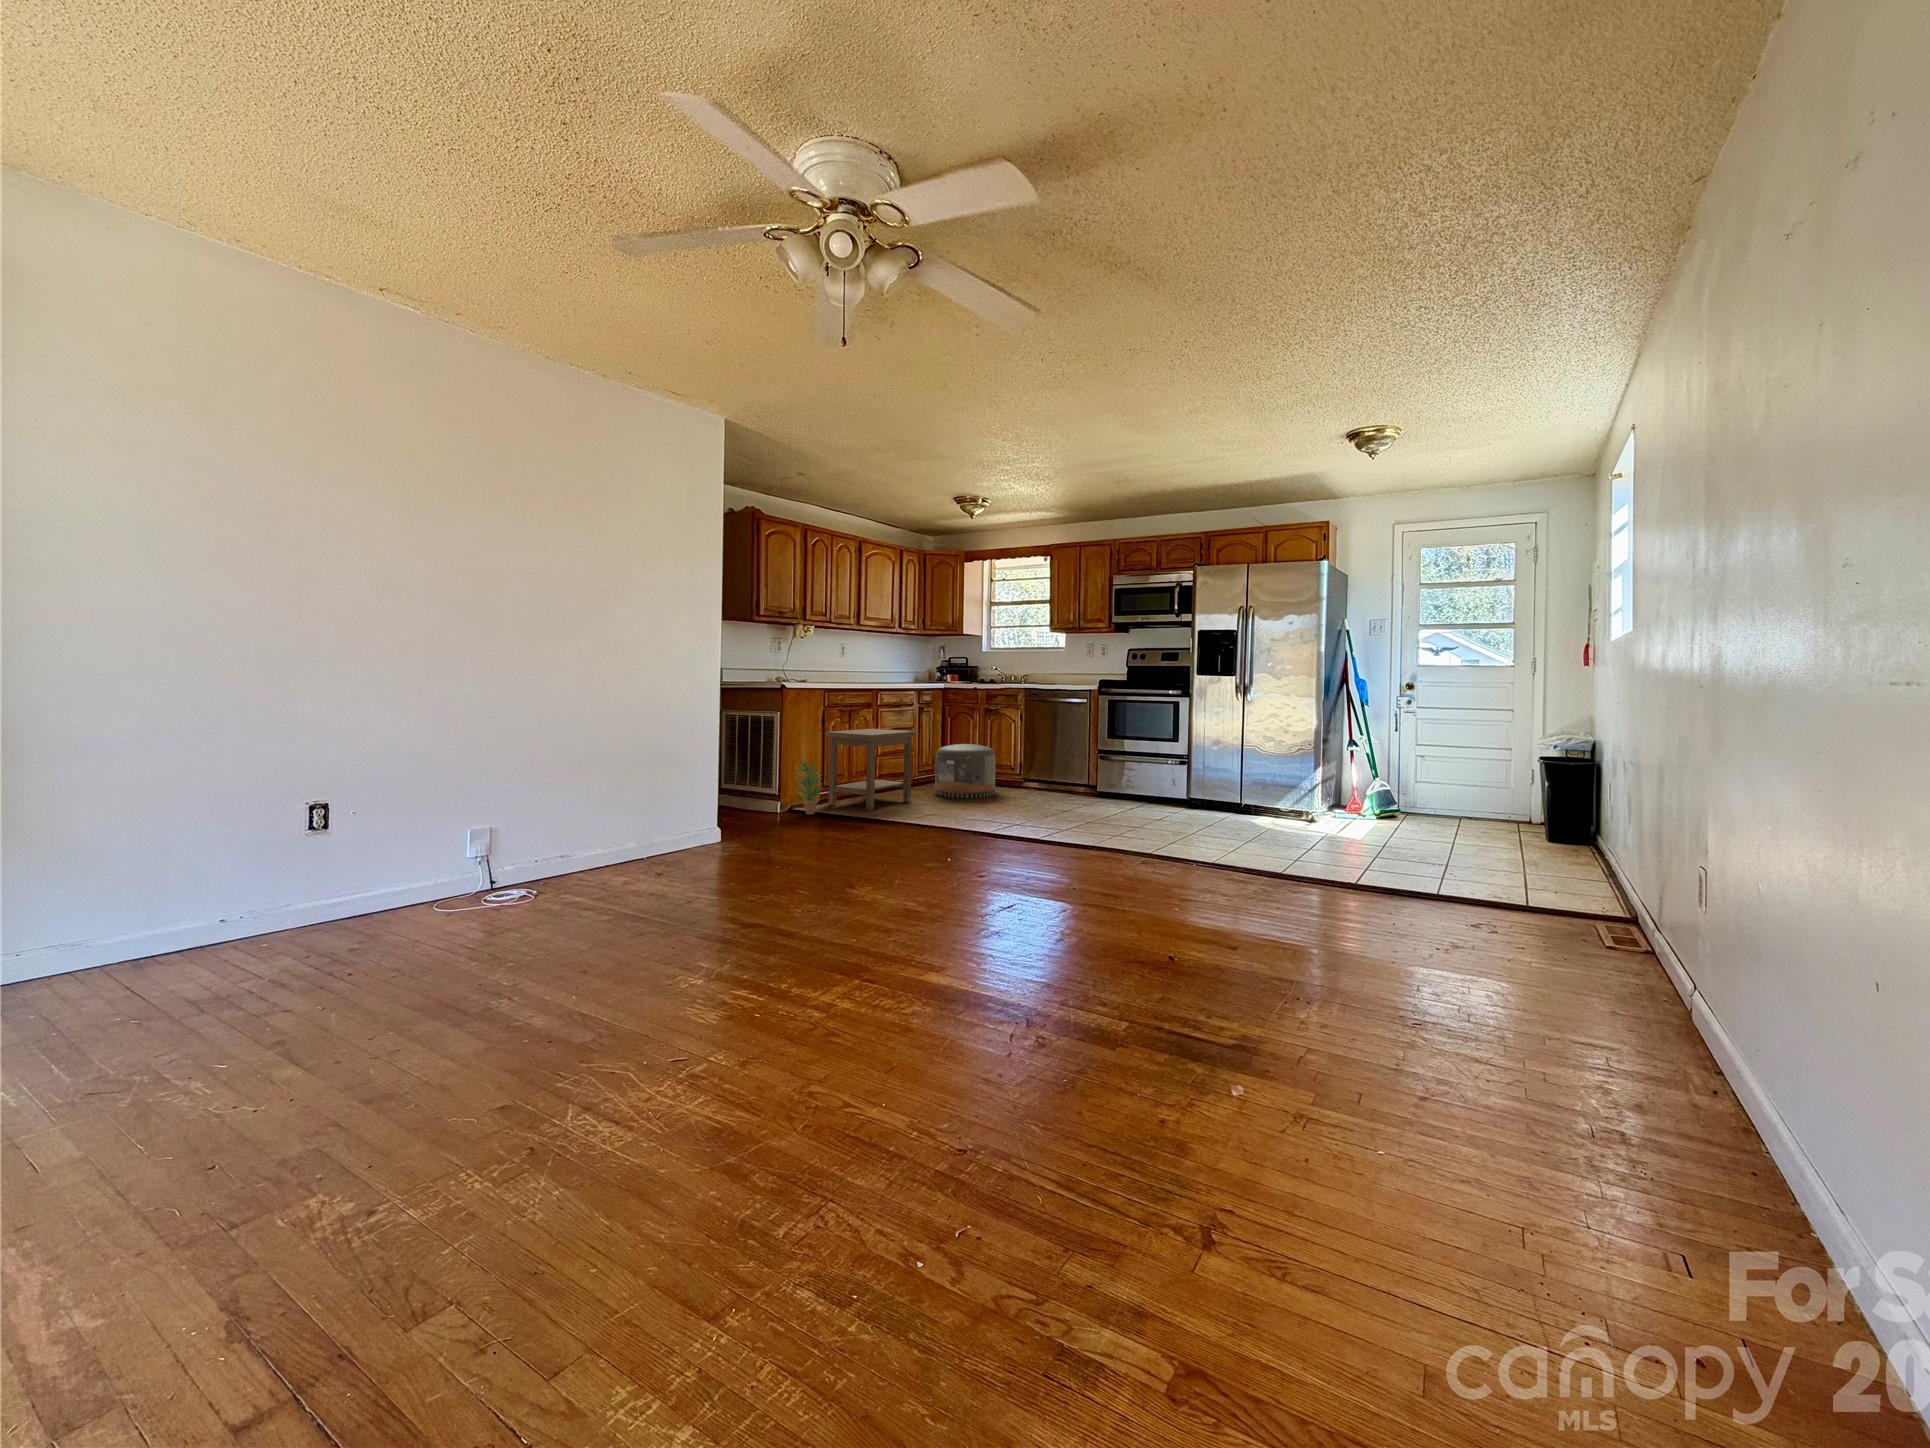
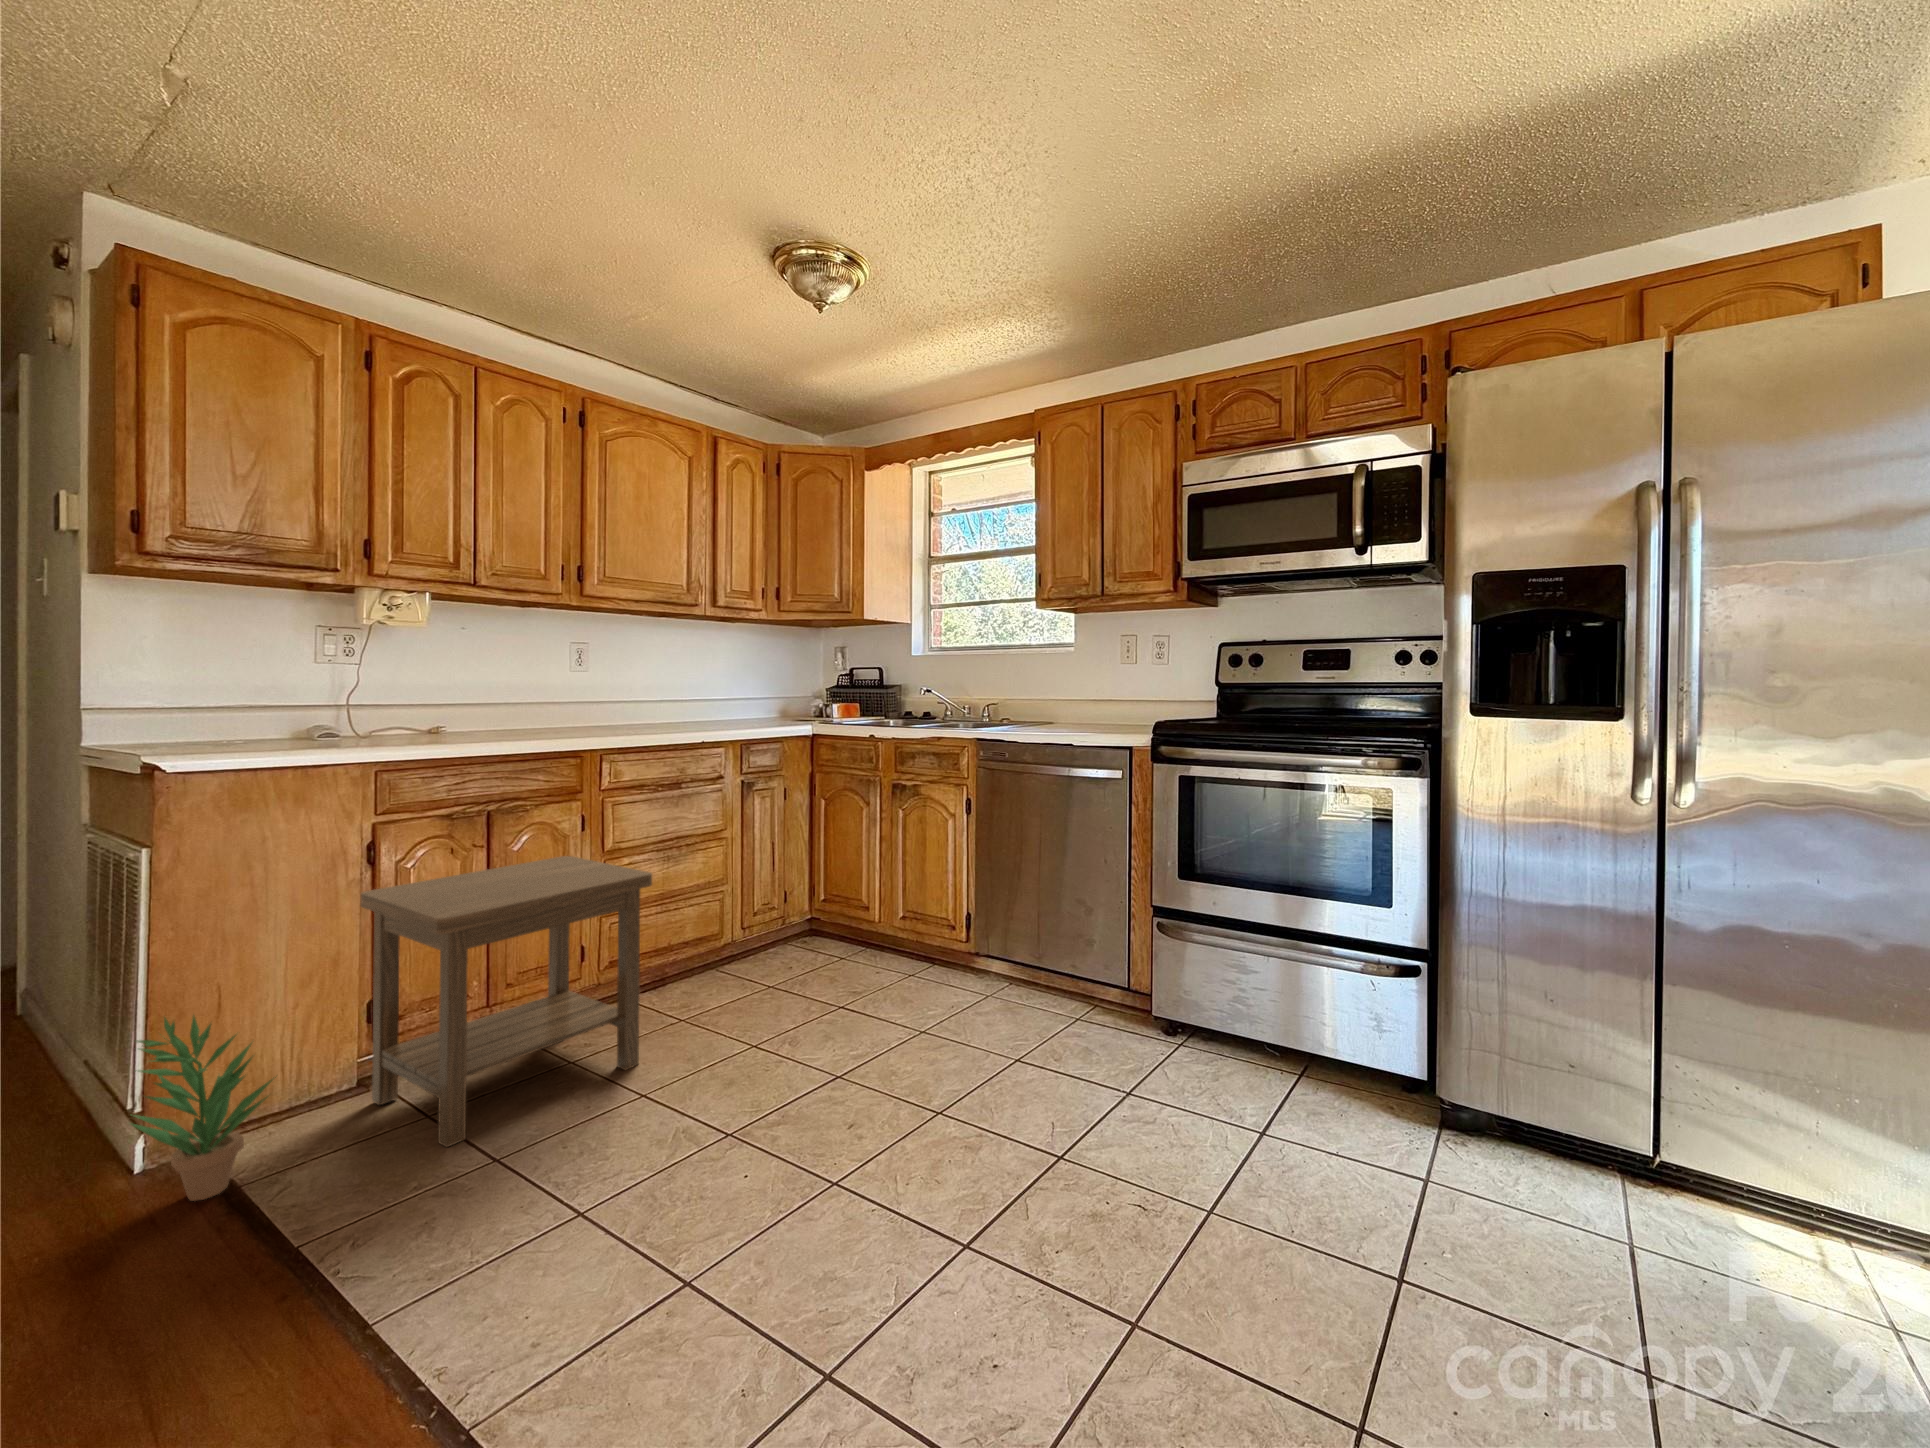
pouf: present [935,744,996,798] -> none [741,879,895,1040]

